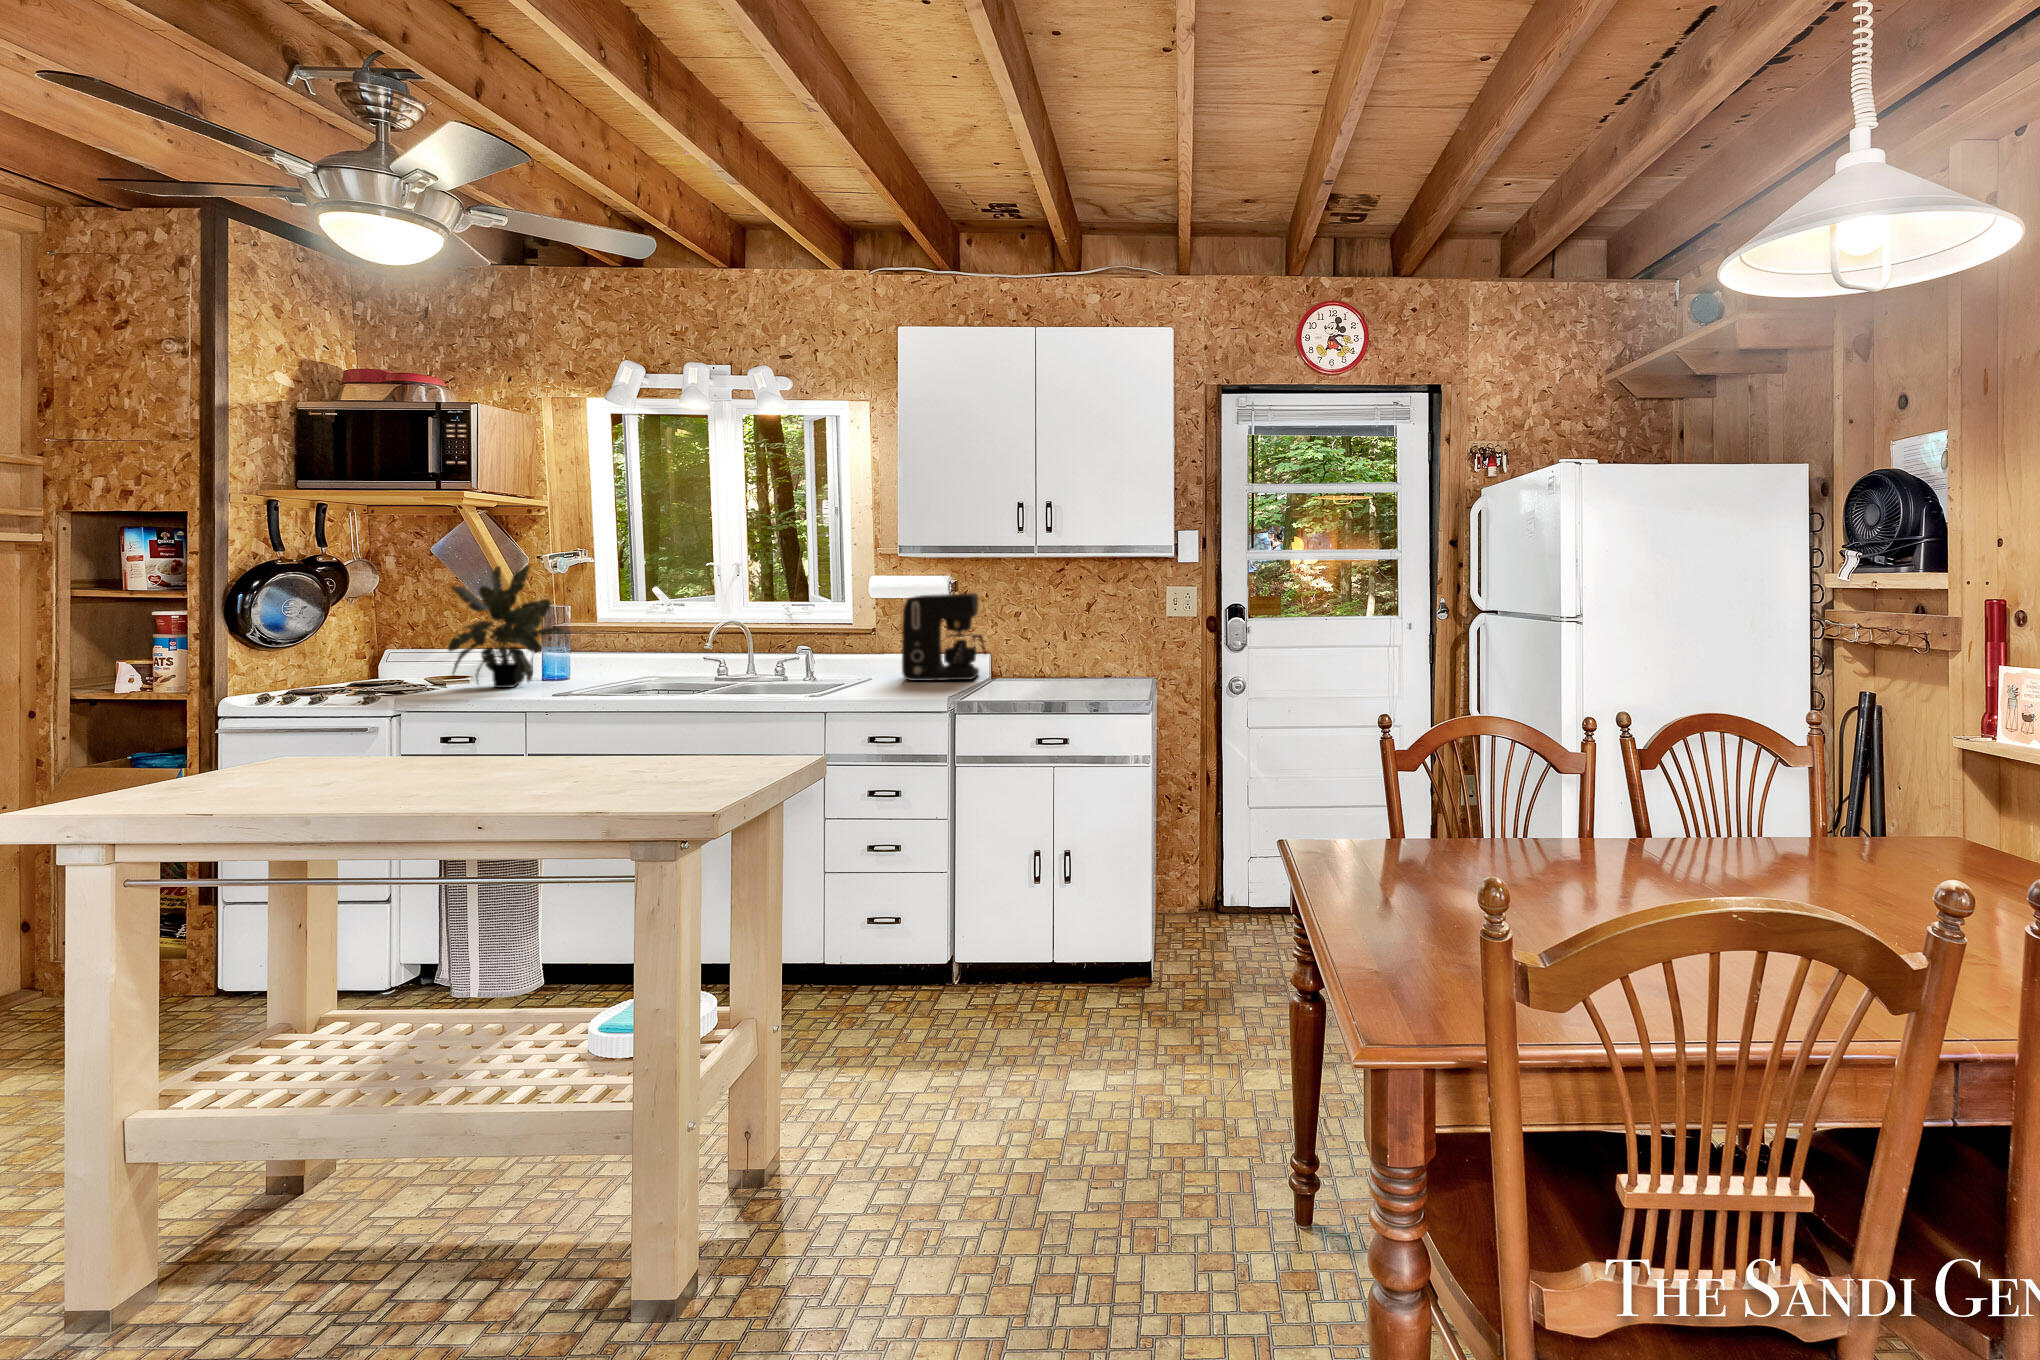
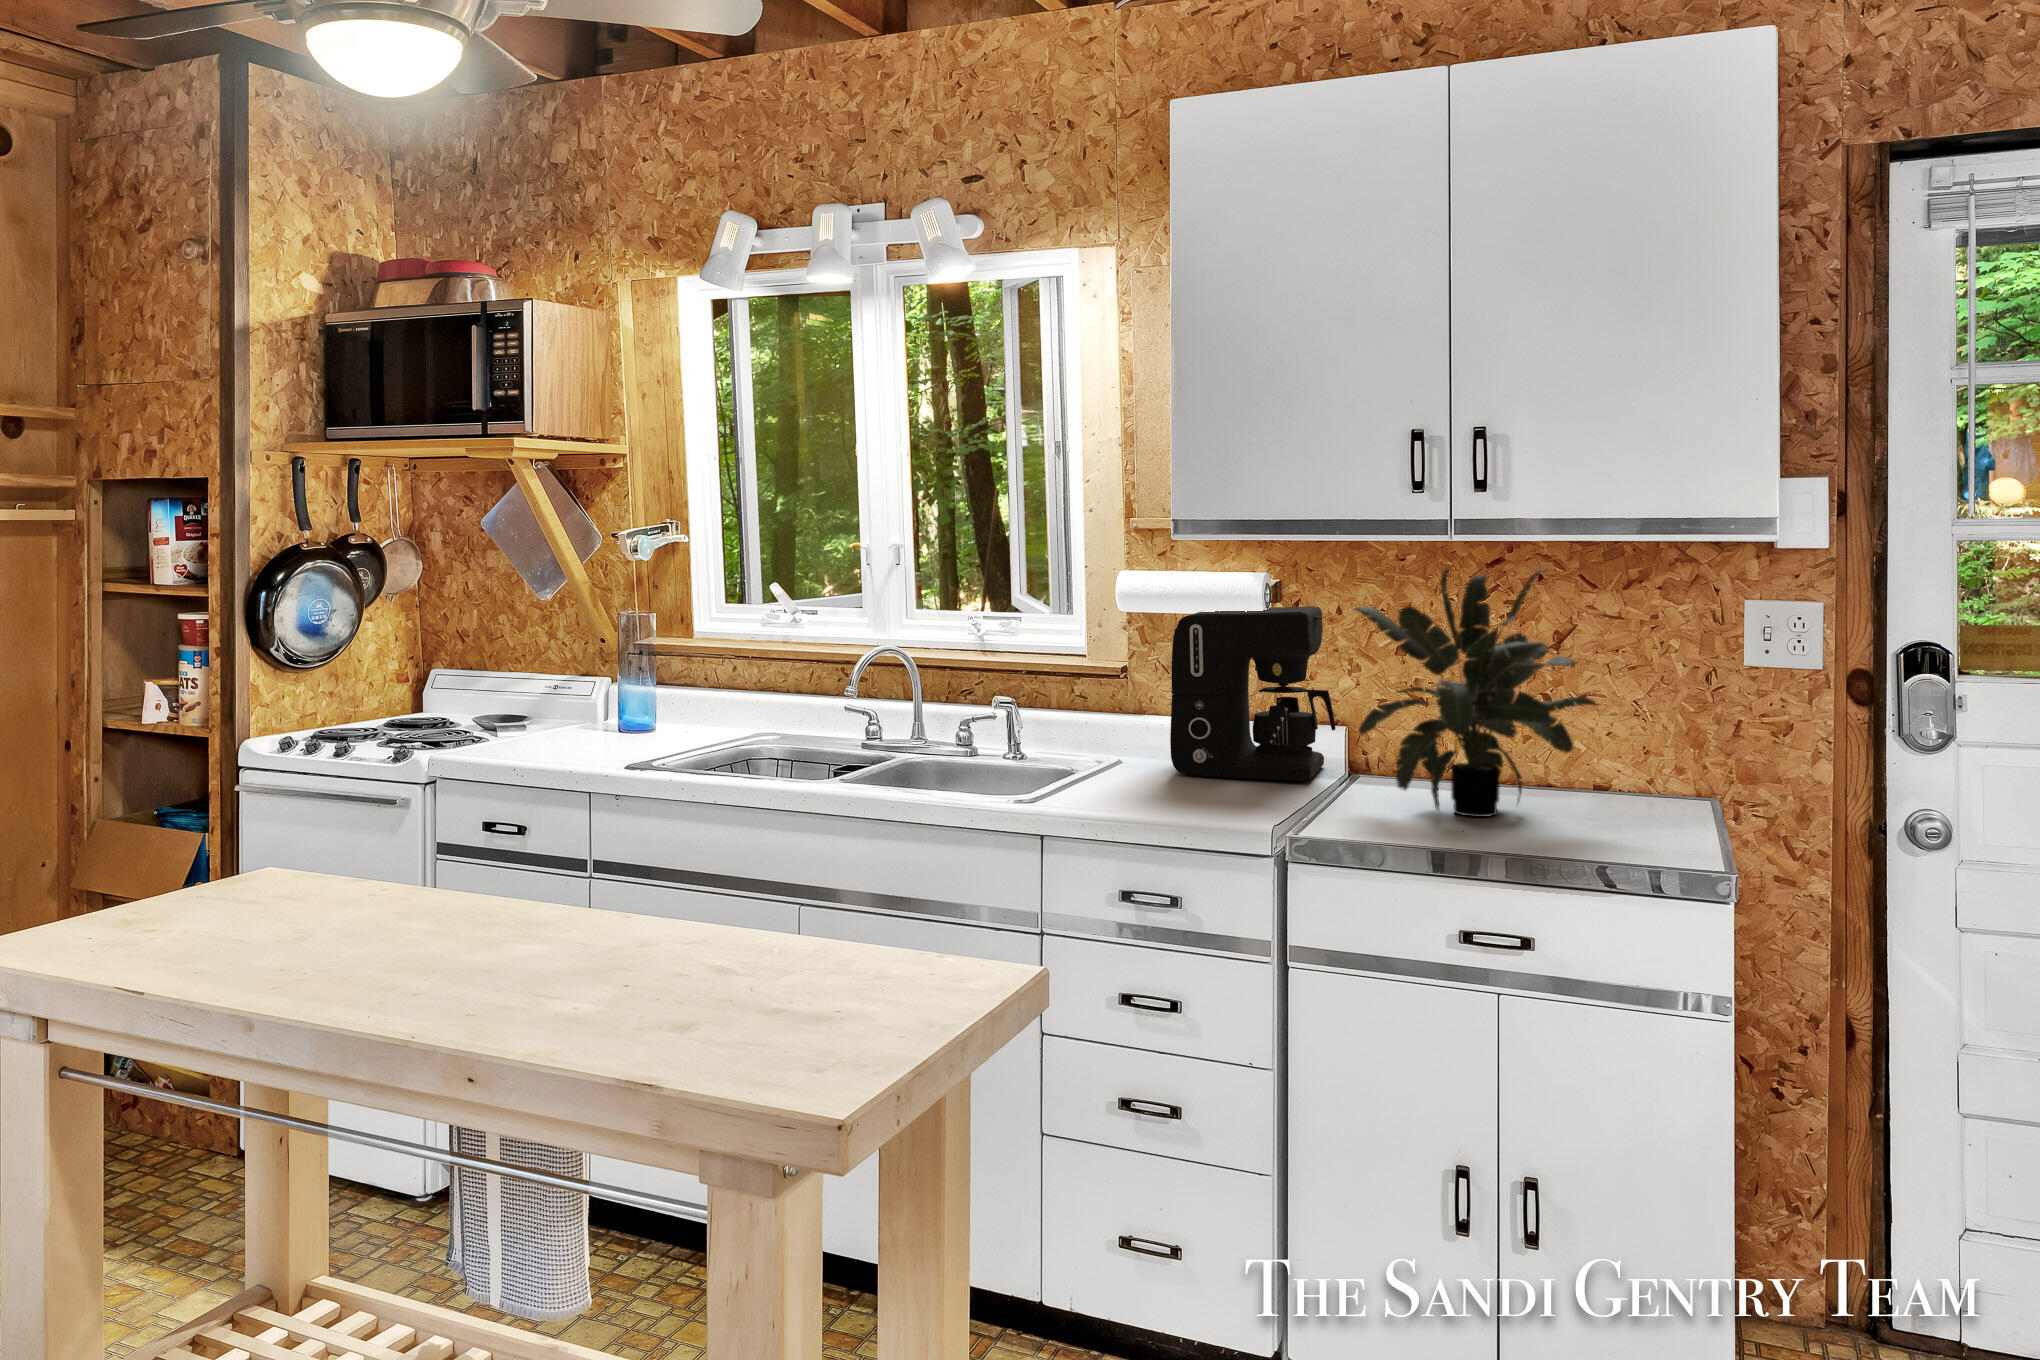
potted plant: present [448,565,561,688] -> present [1354,568,1596,817]

